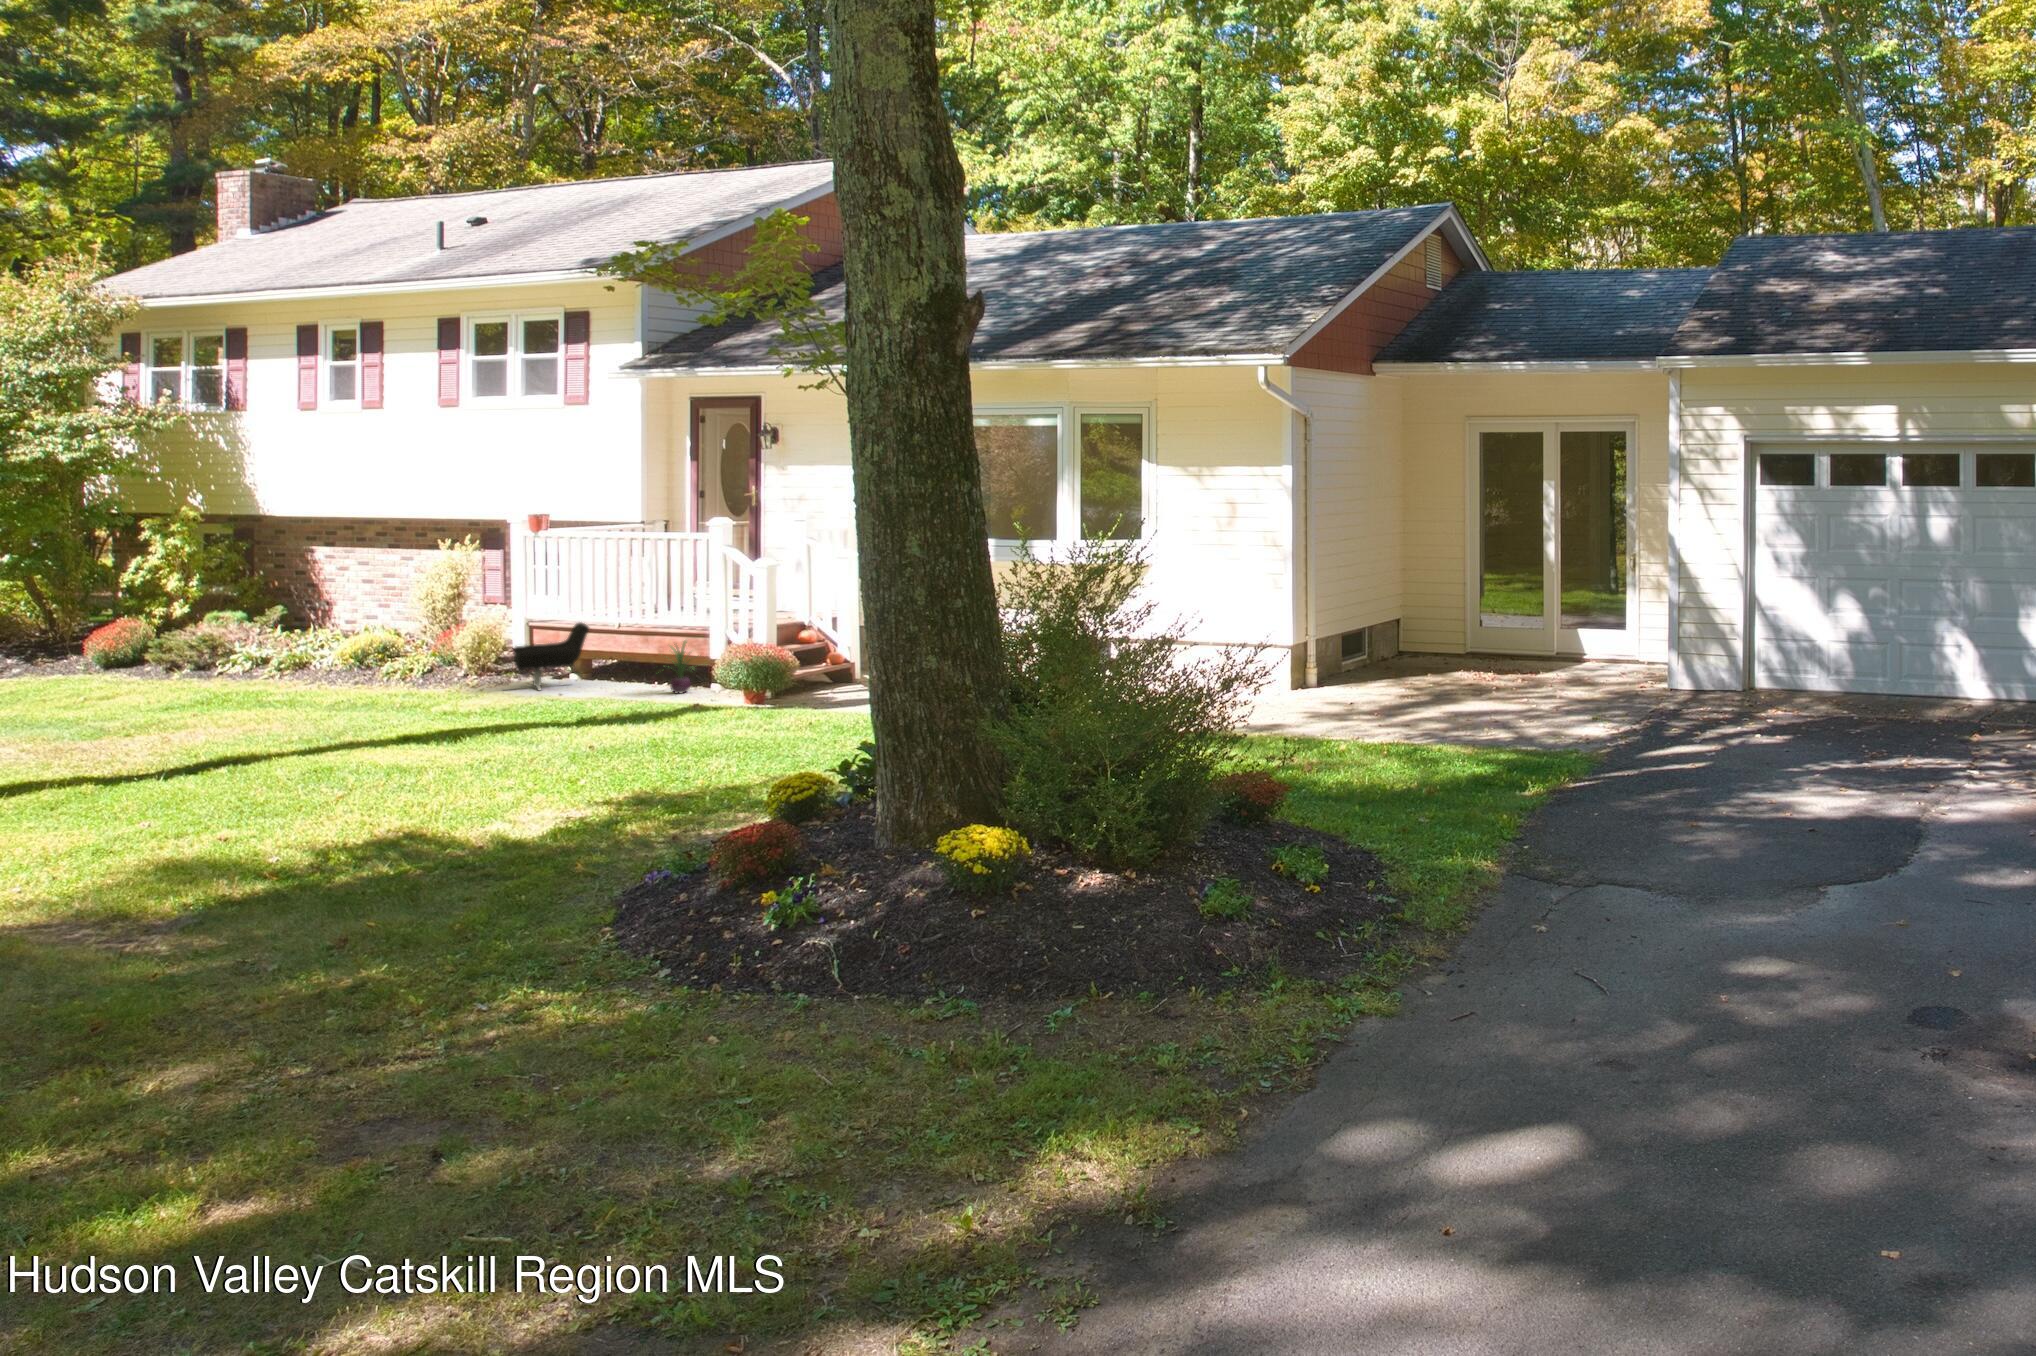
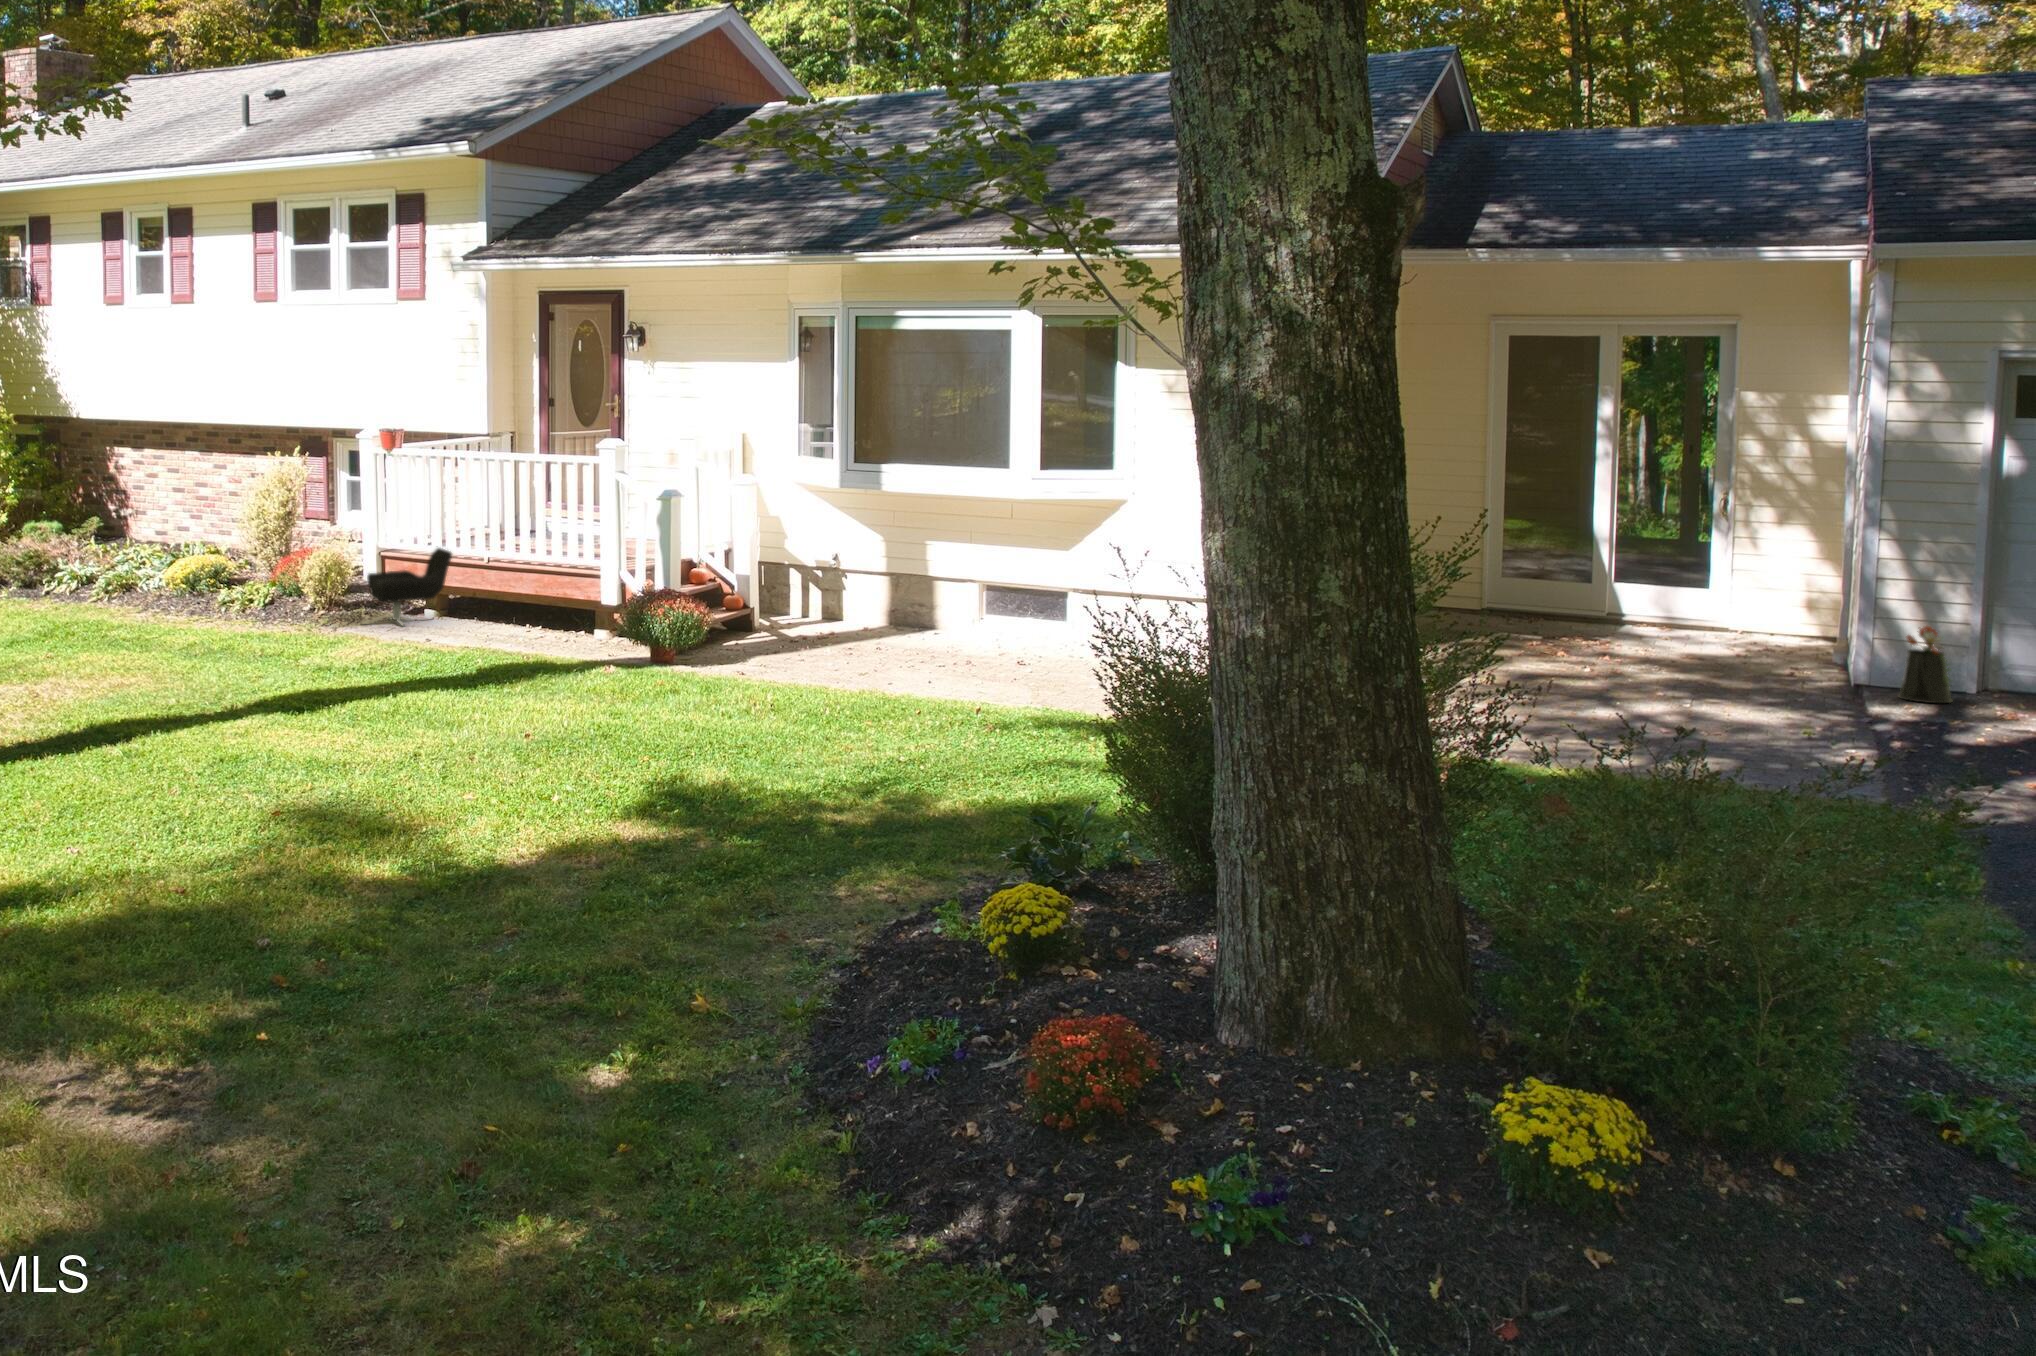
decorative plant: present [670,641,691,694] -> none [535,572,604,637]
watering can: none [1612,648,1642,702] -> present [1899,626,1952,703]

